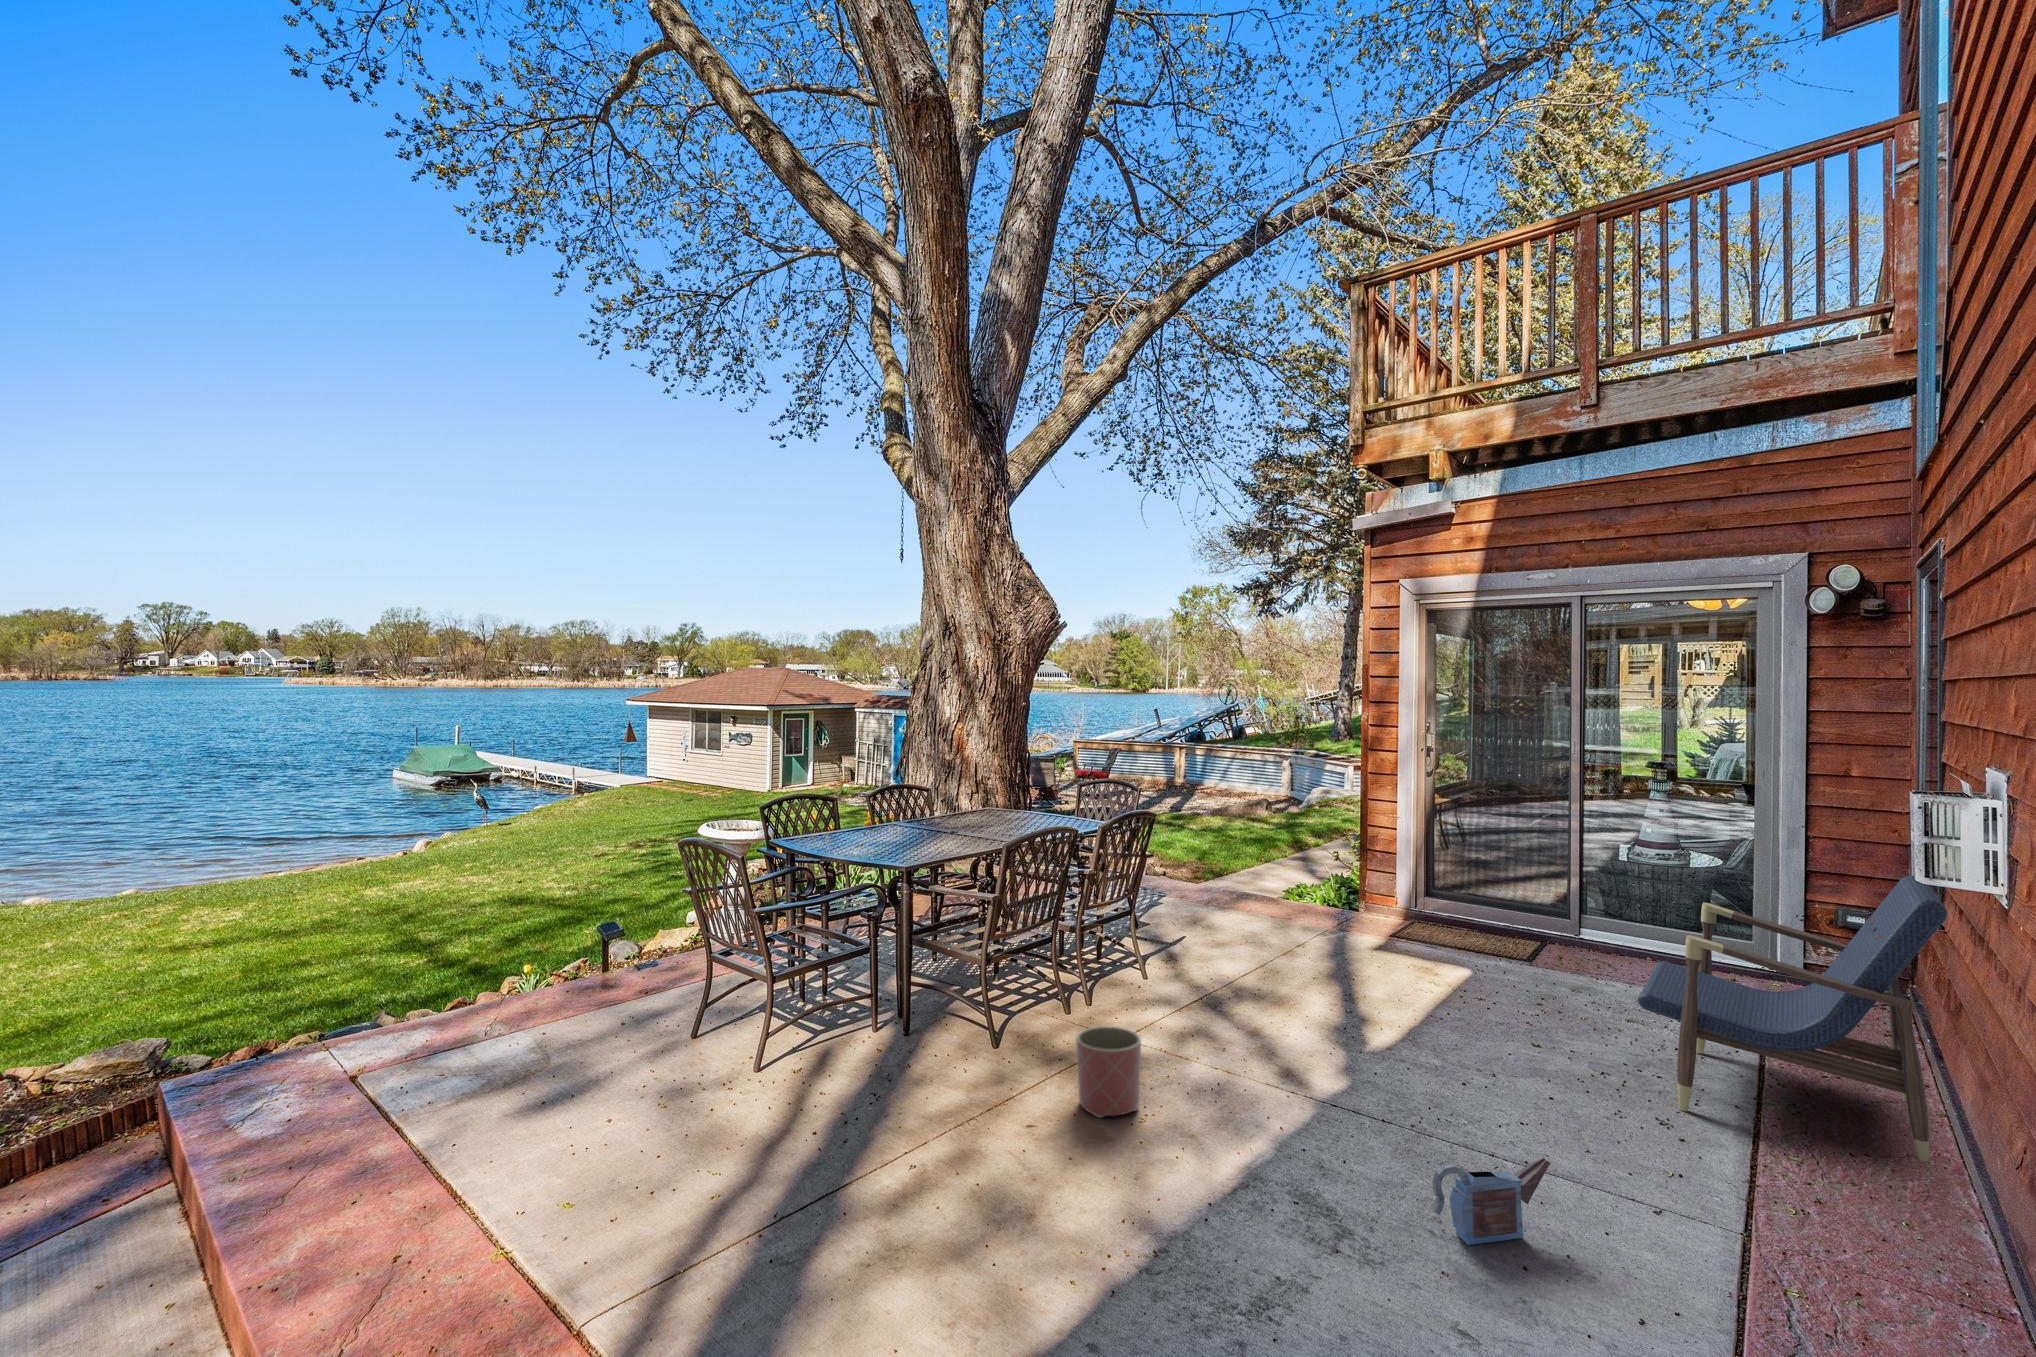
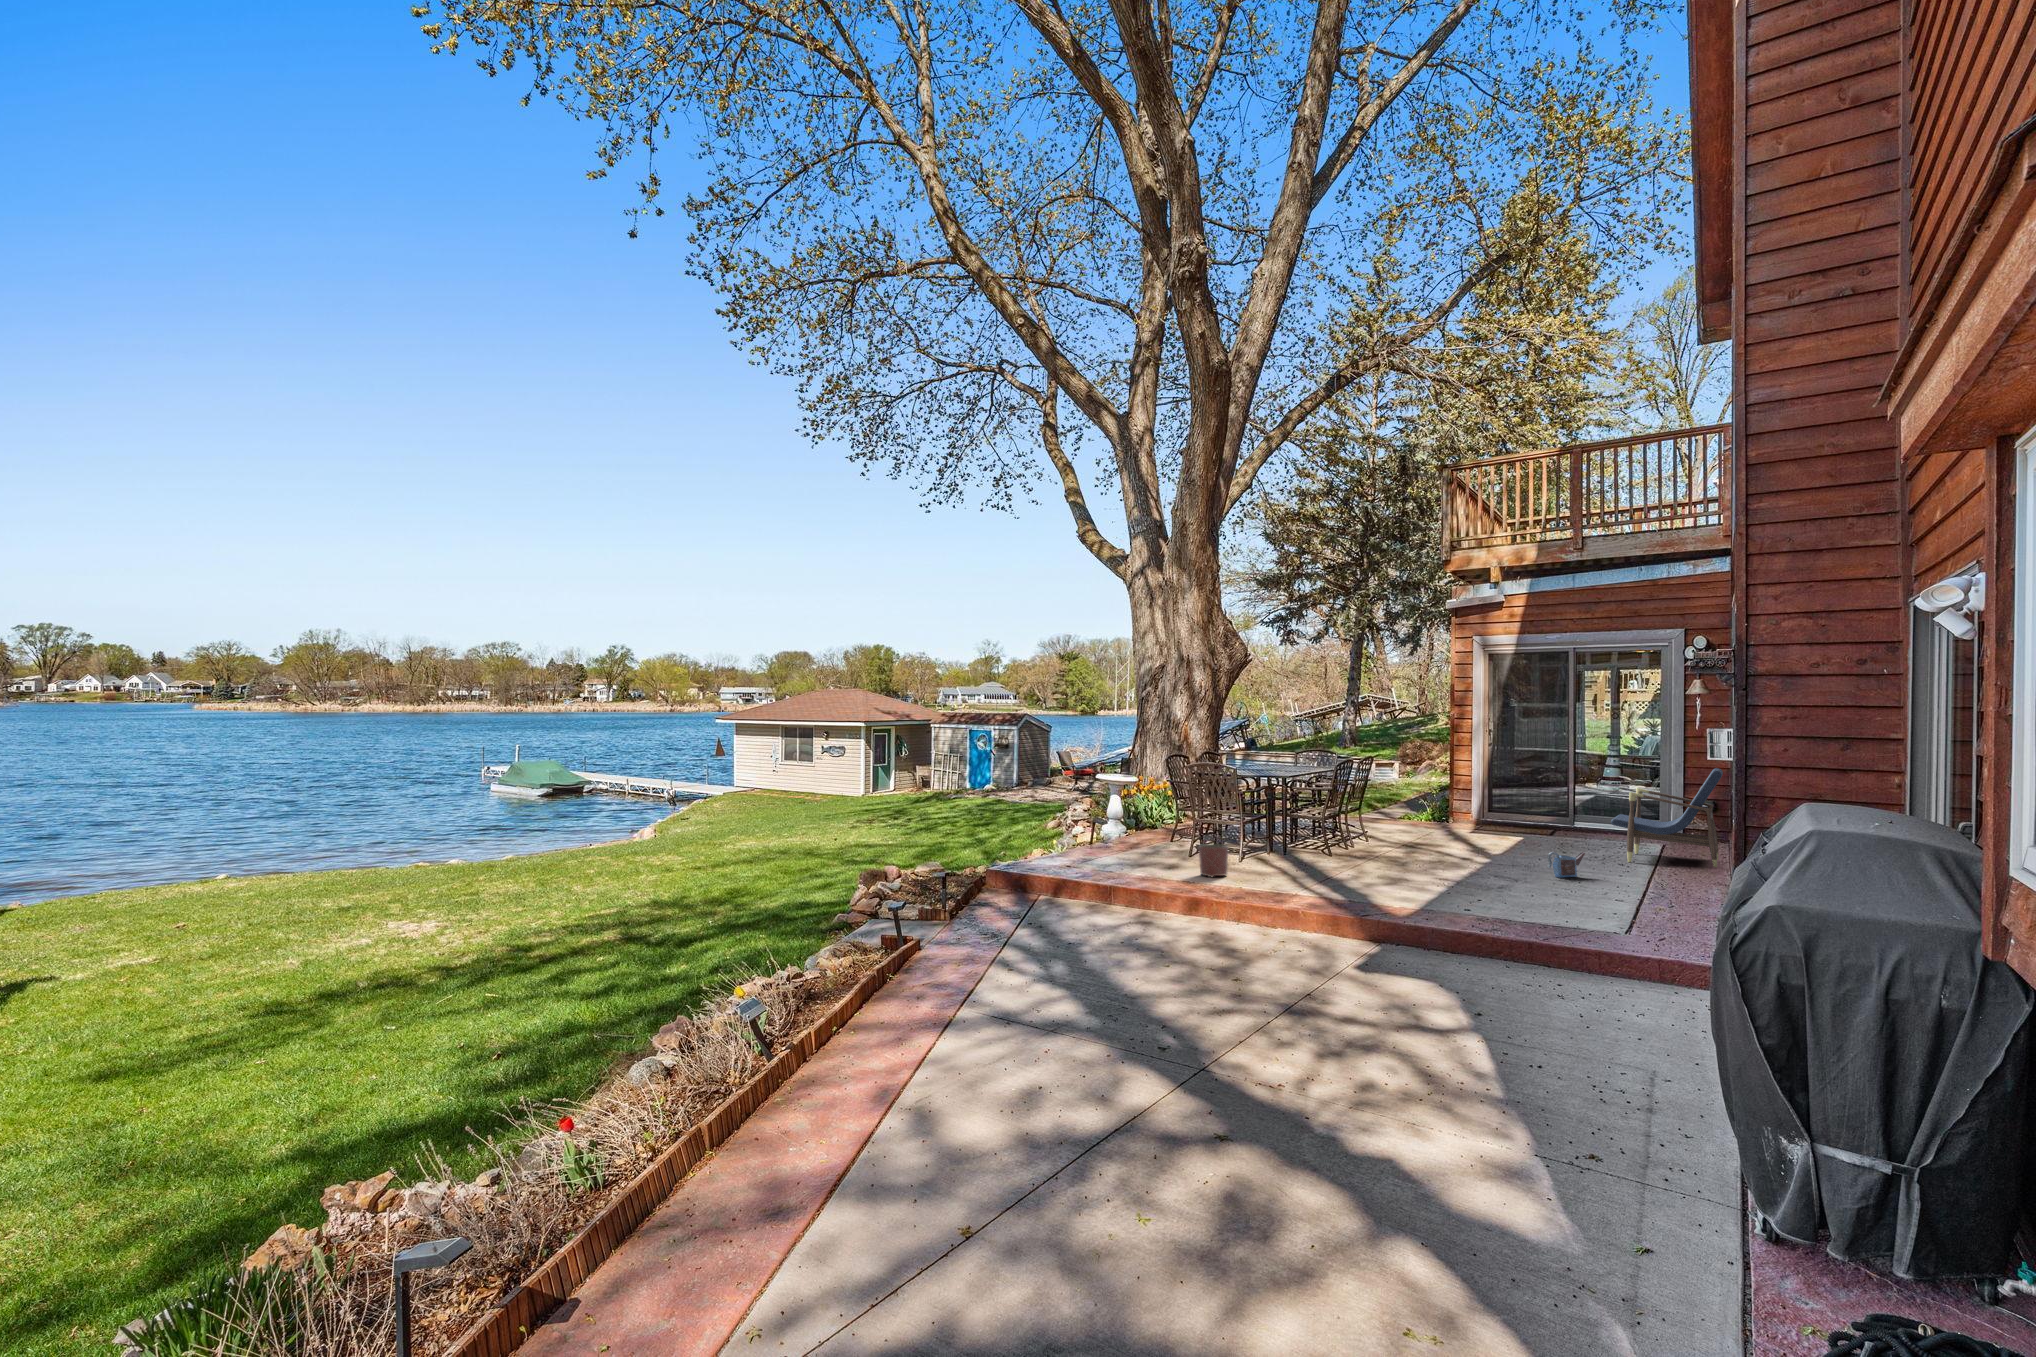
planter: present [1076,1026,1141,1118] -> present [1199,844,1228,877]

